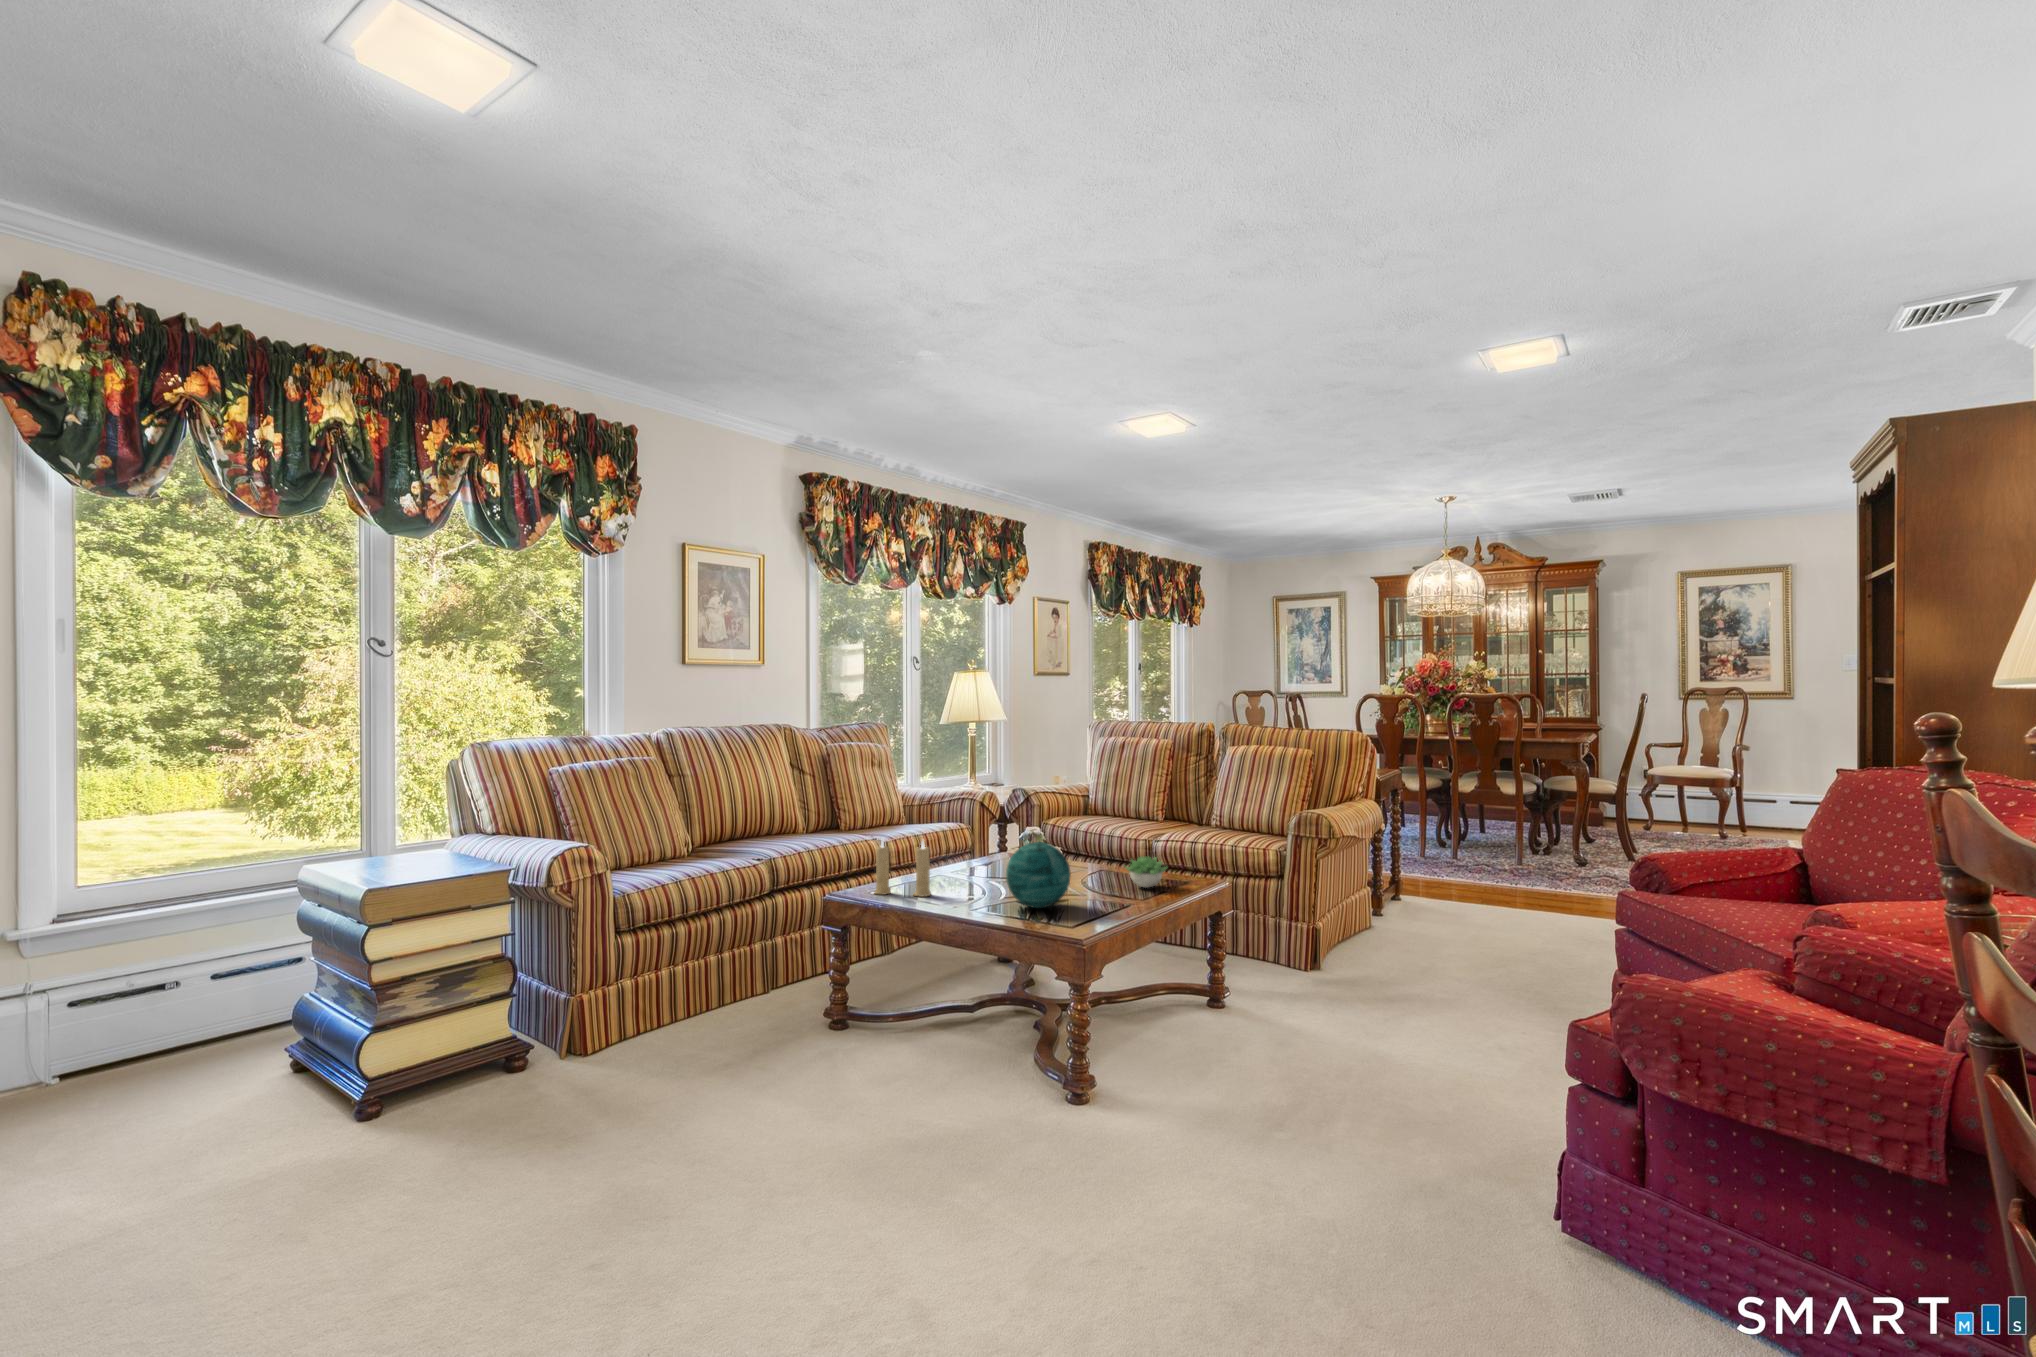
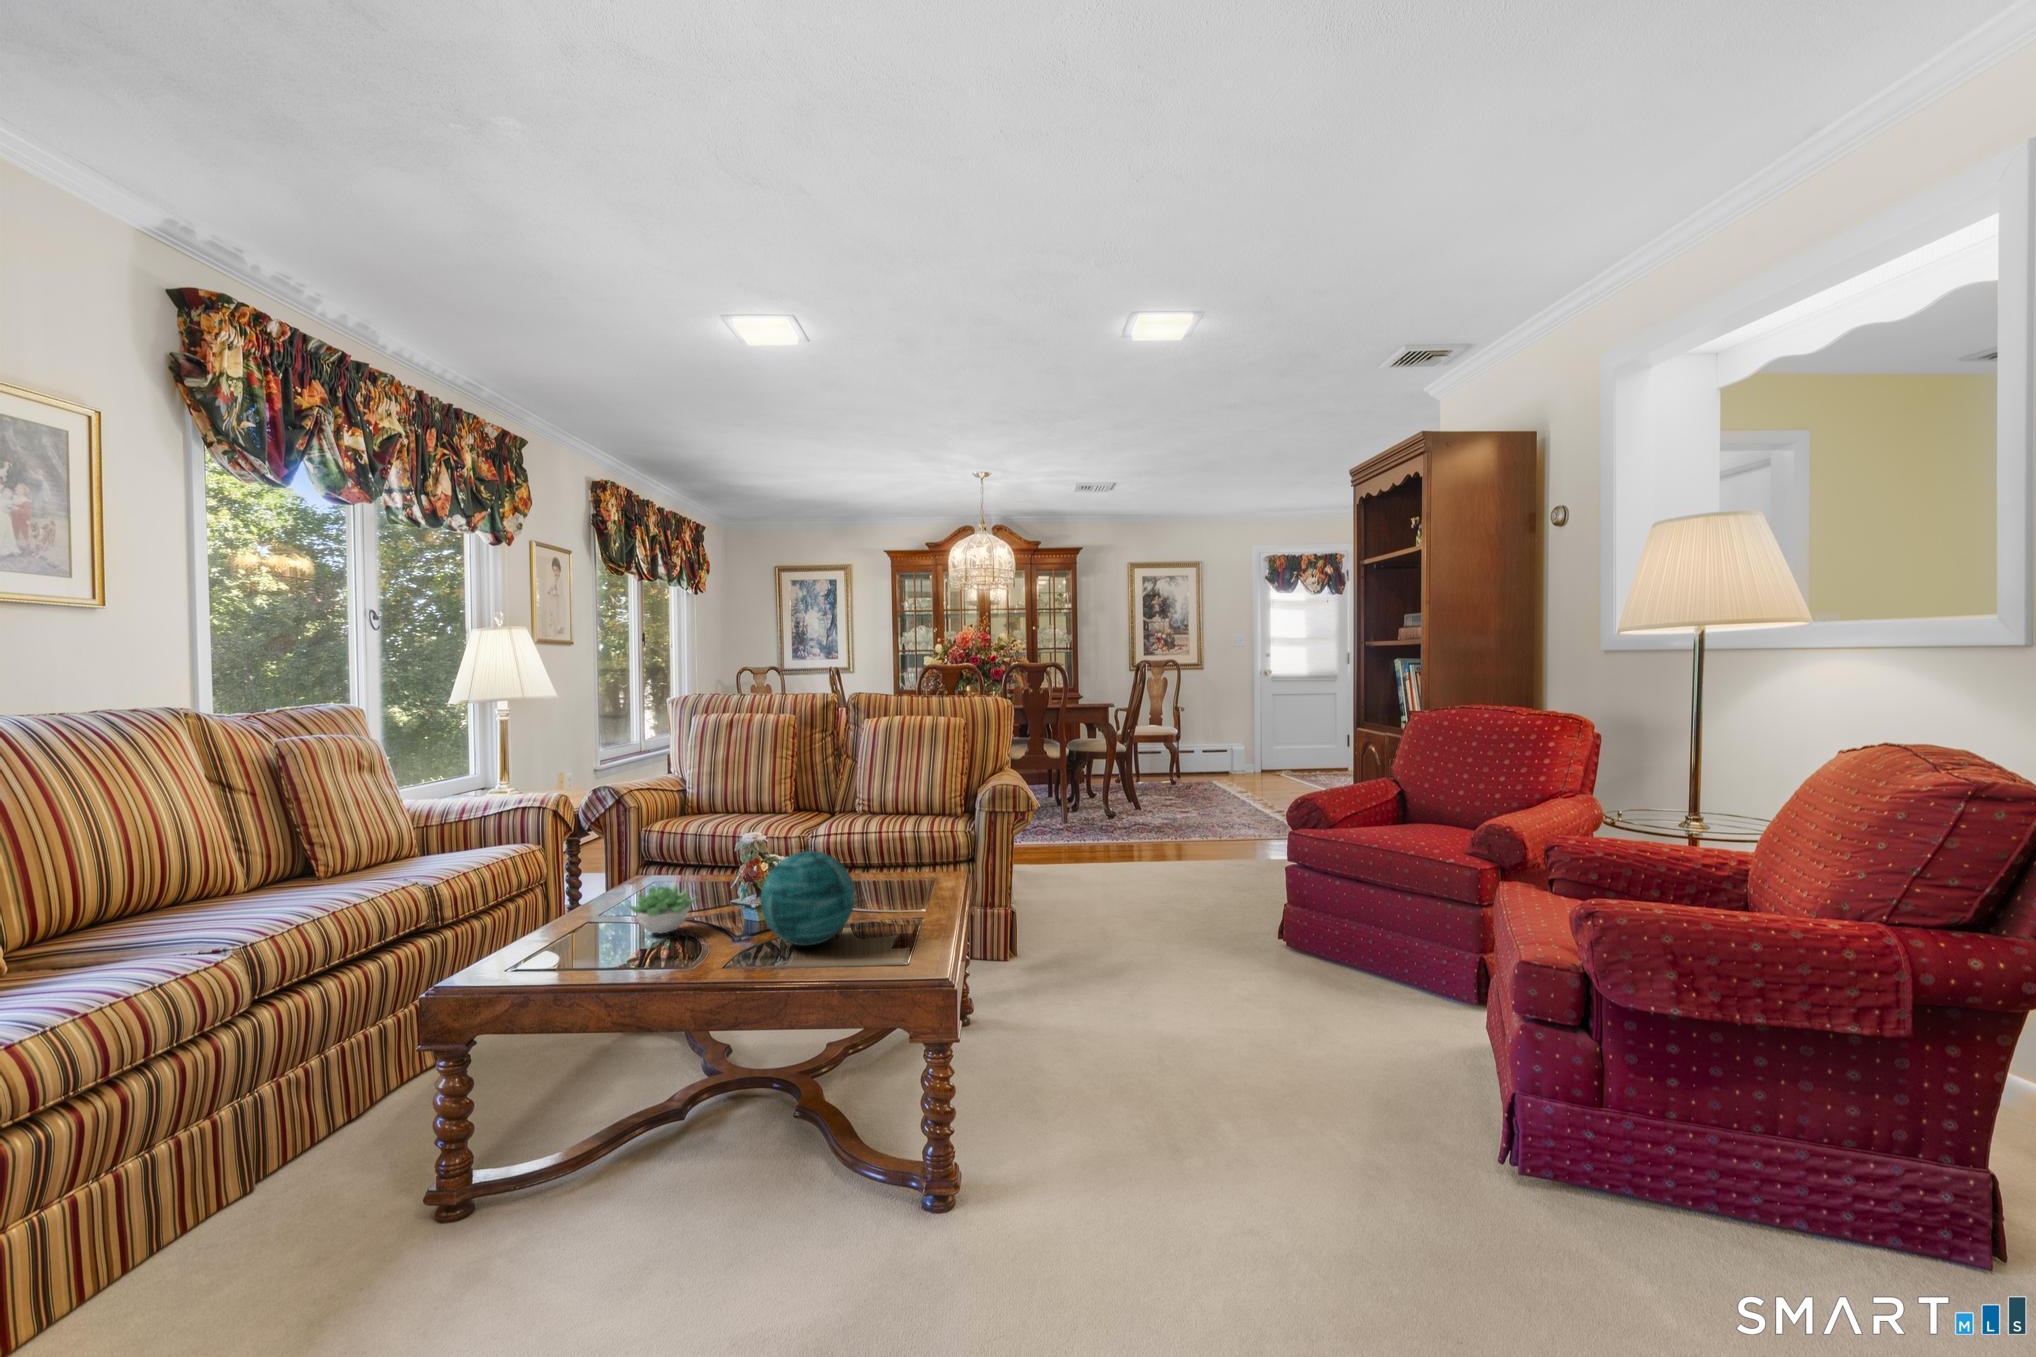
candle: present [874,840,931,897] -> none [512,866,620,970]
succulent plant: present [1126,857,1167,888] -> present [629,886,695,933]

